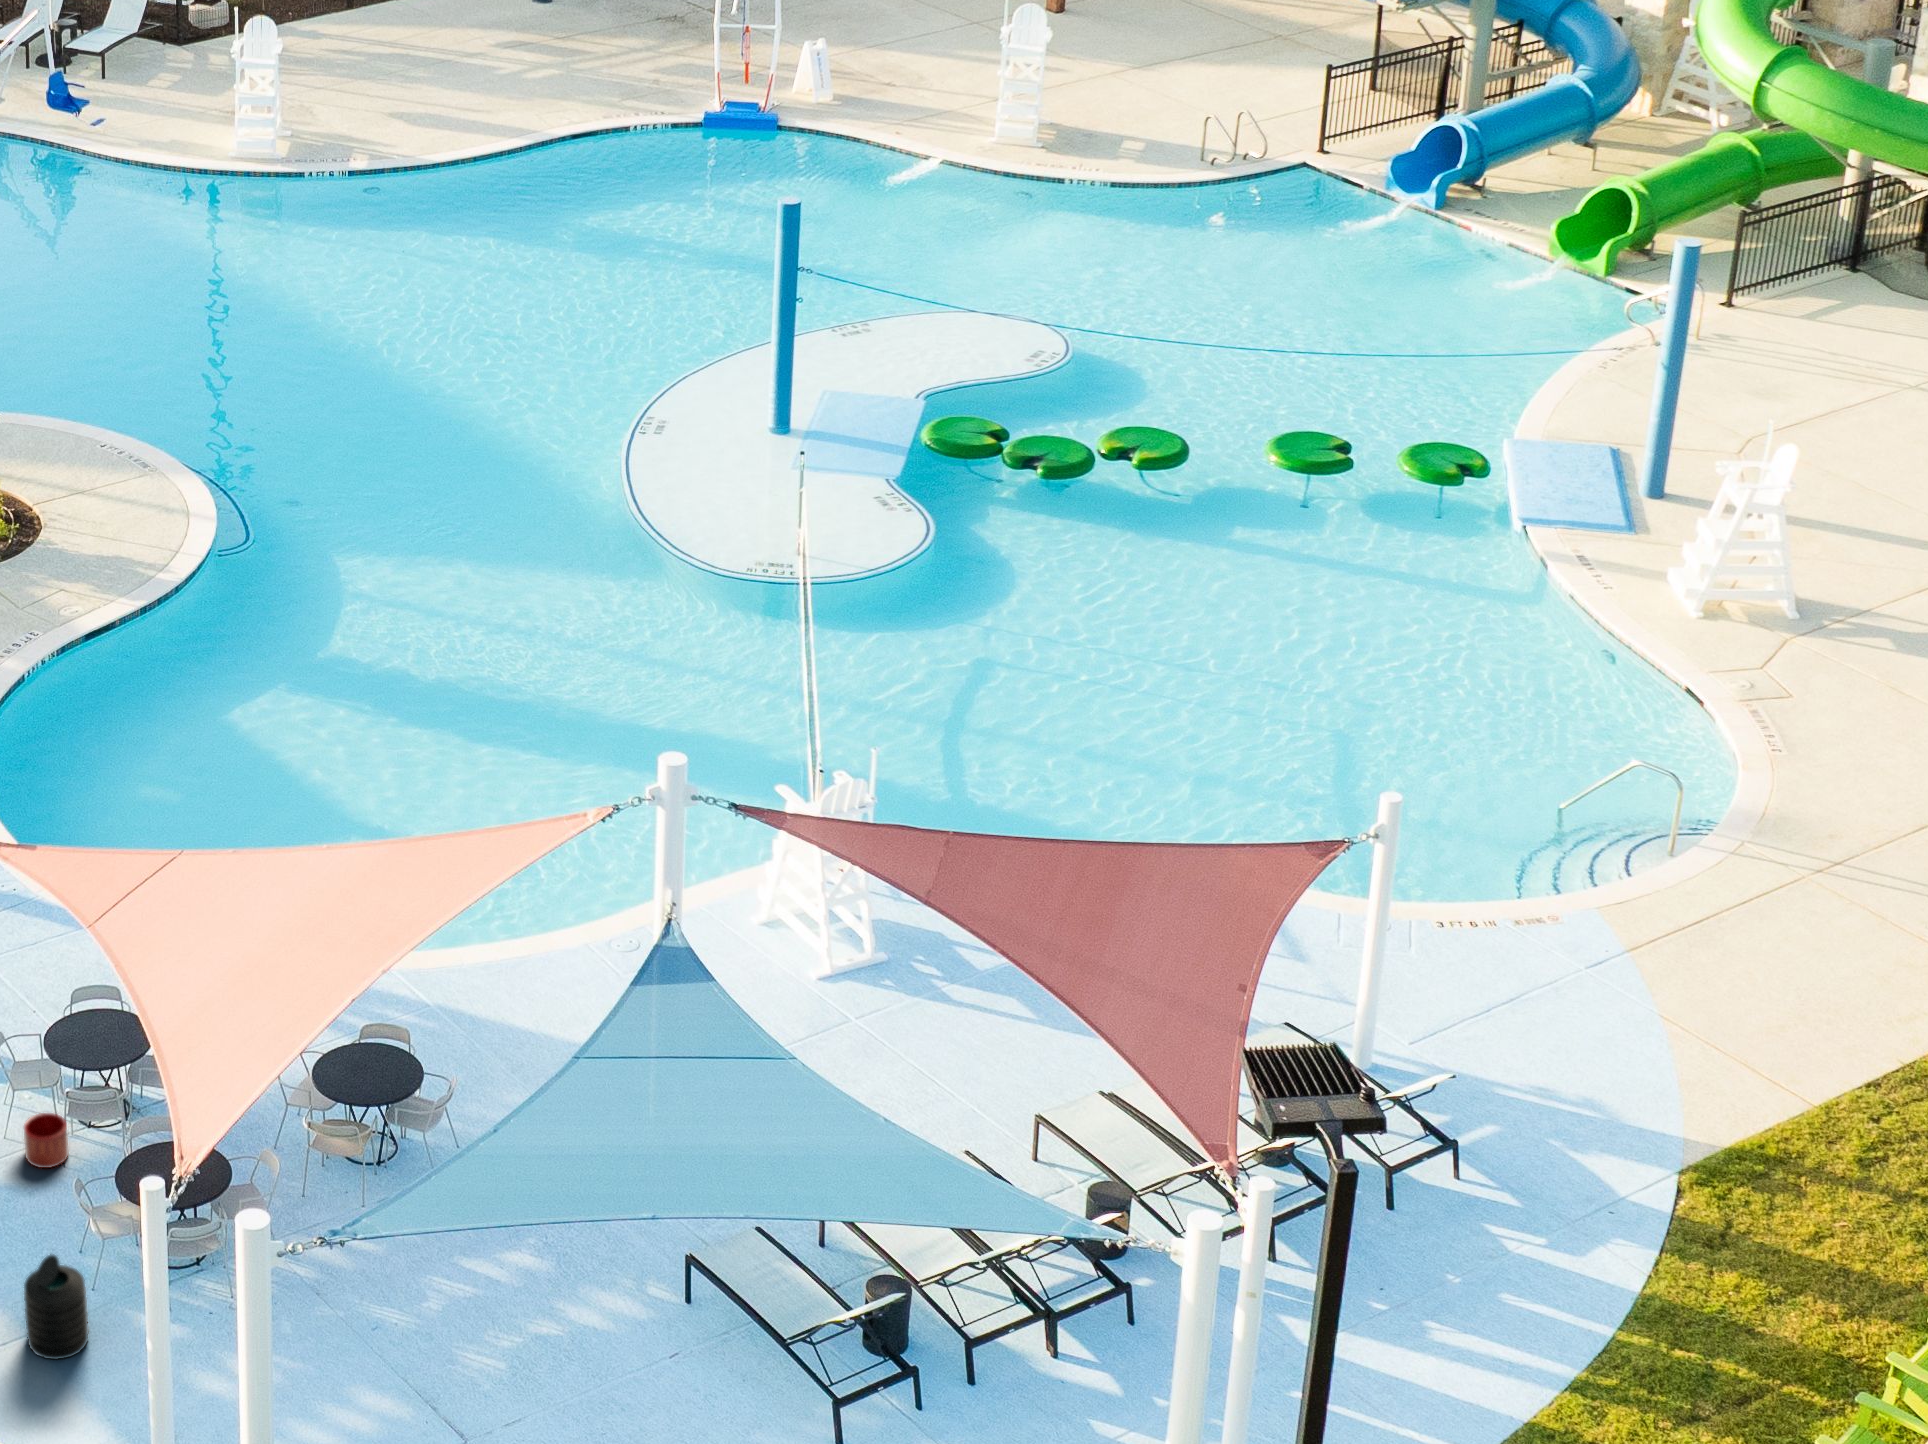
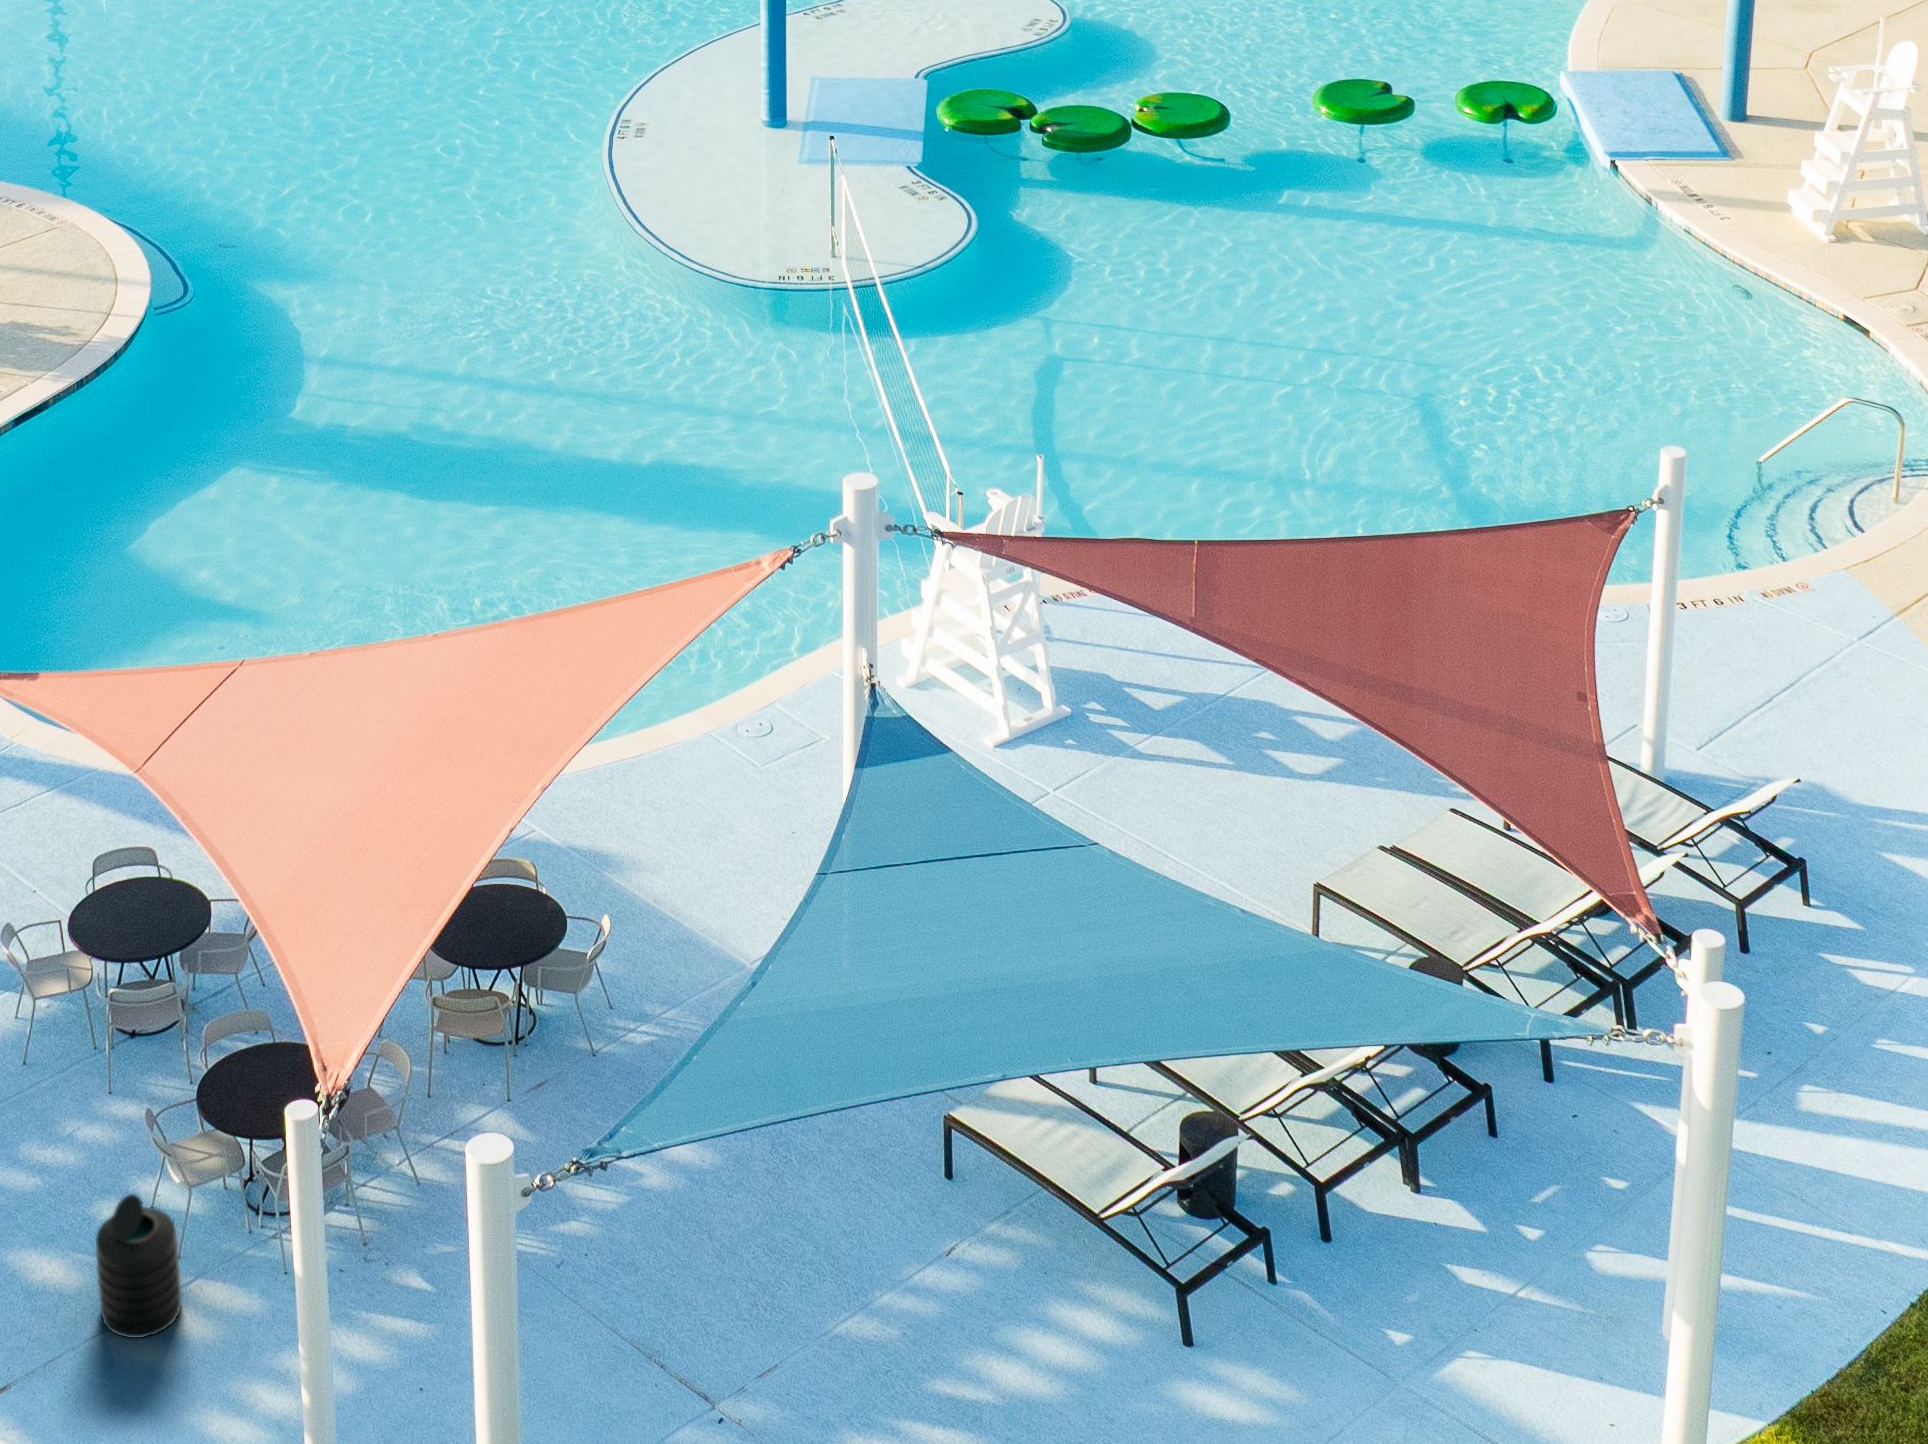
planter: present [24,1113,69,1168] -> none [54,1008,113,1082]

